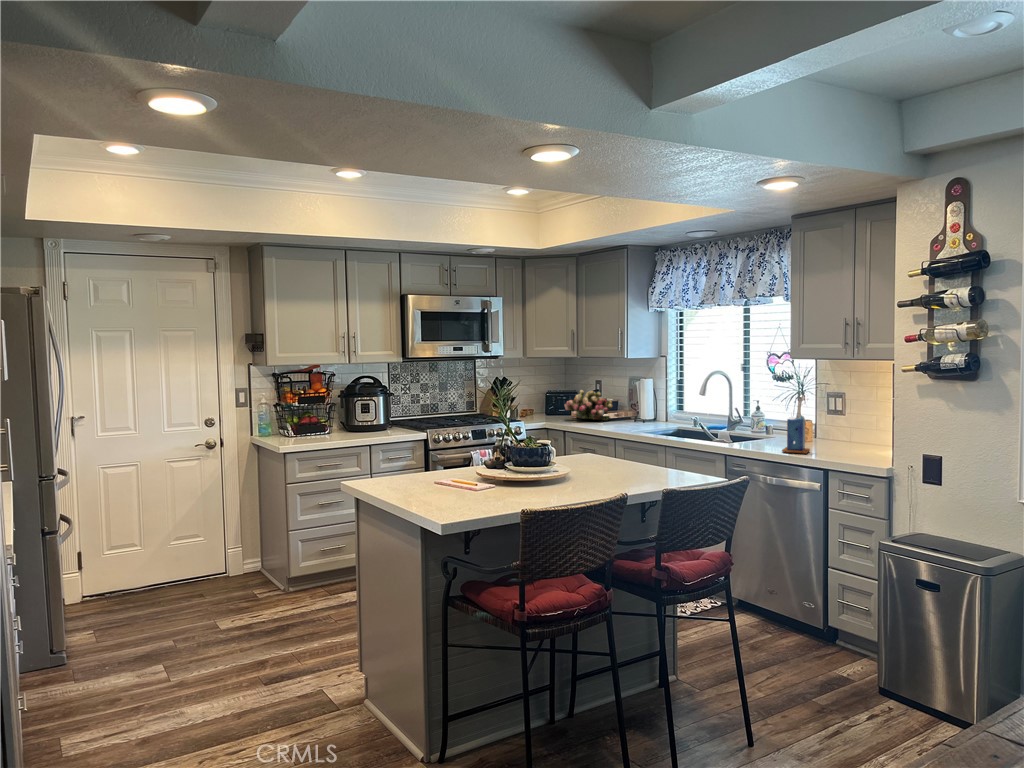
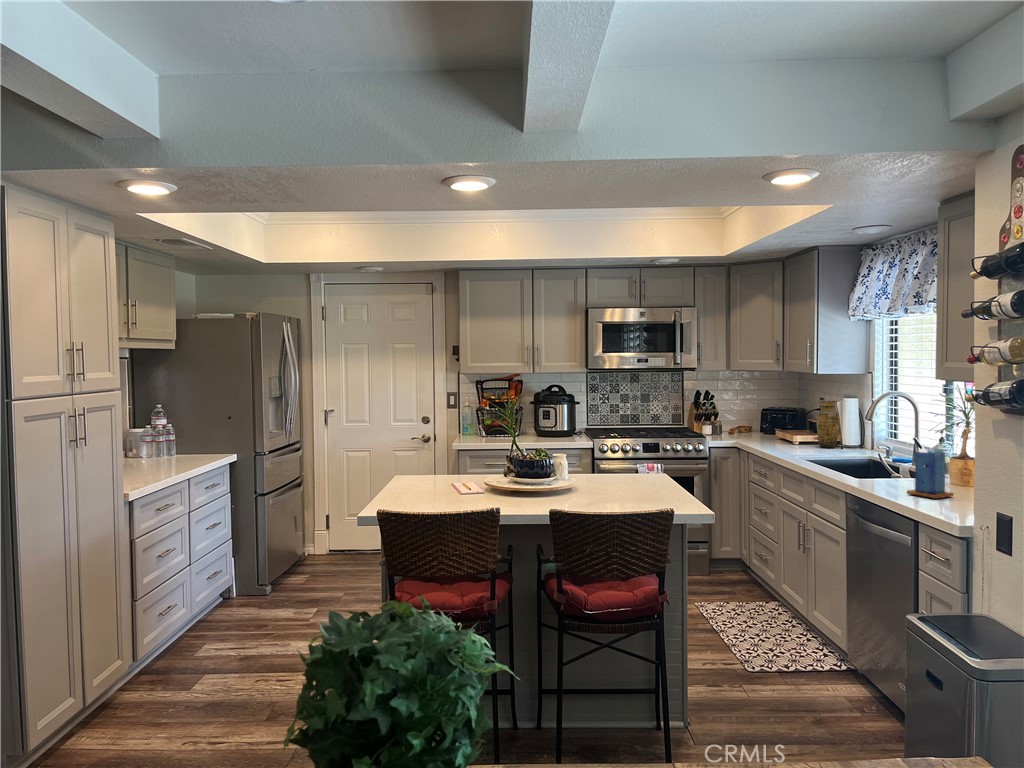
vase: none [624,383,642,424] -> present [816,400,839,448]
flower arrangement: present [565,390,613,421] -> none [760,407,818,442]

